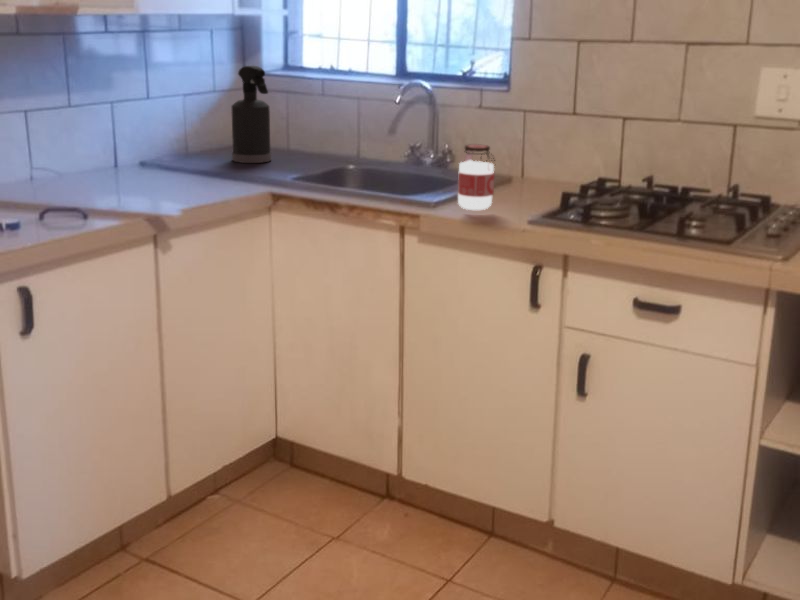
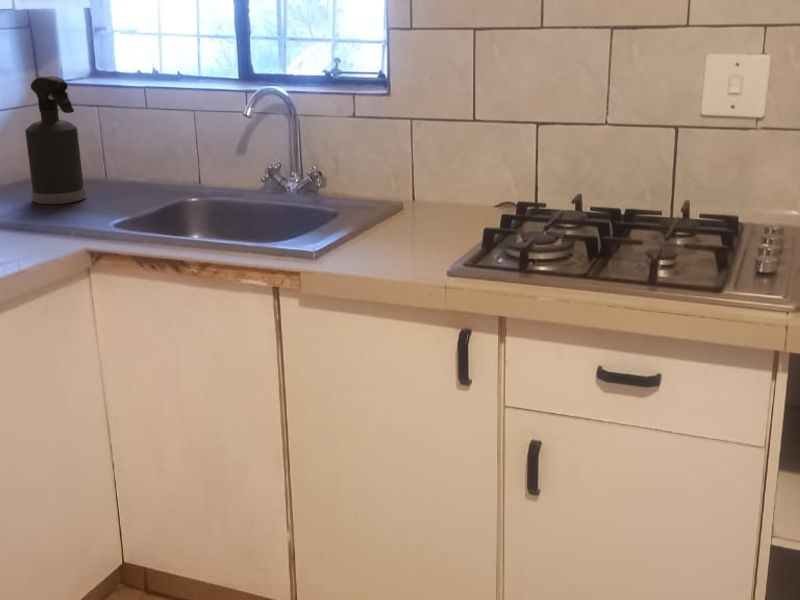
jar: present [458,144,495,210] -> none [345,172,394,261]

